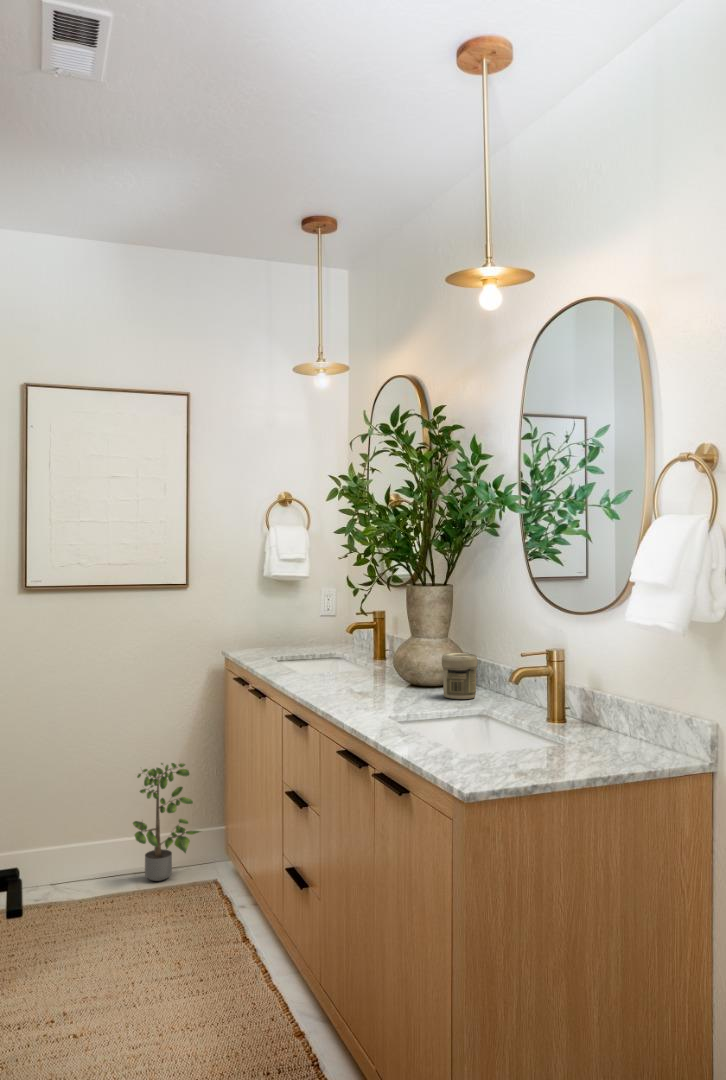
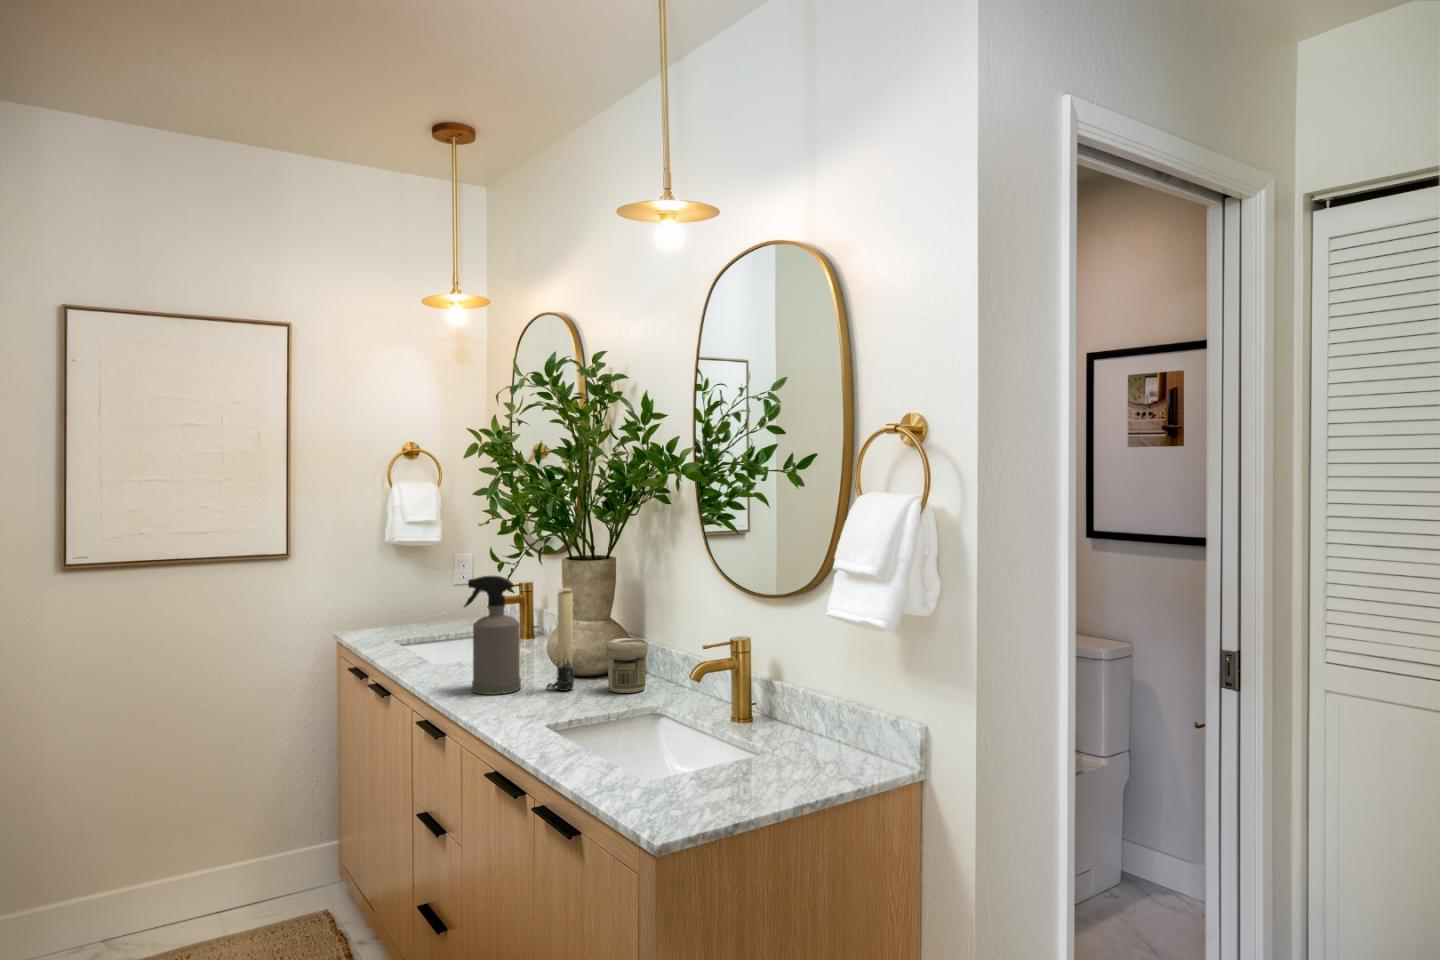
spray bottle: none [323,596,370,695] -> present [464,576,521,695]
candle: none [391,608,415,695] -> present [546,588,574,691]
potted plant: present [133,763,200,881] -> none [215,769,310,922]

